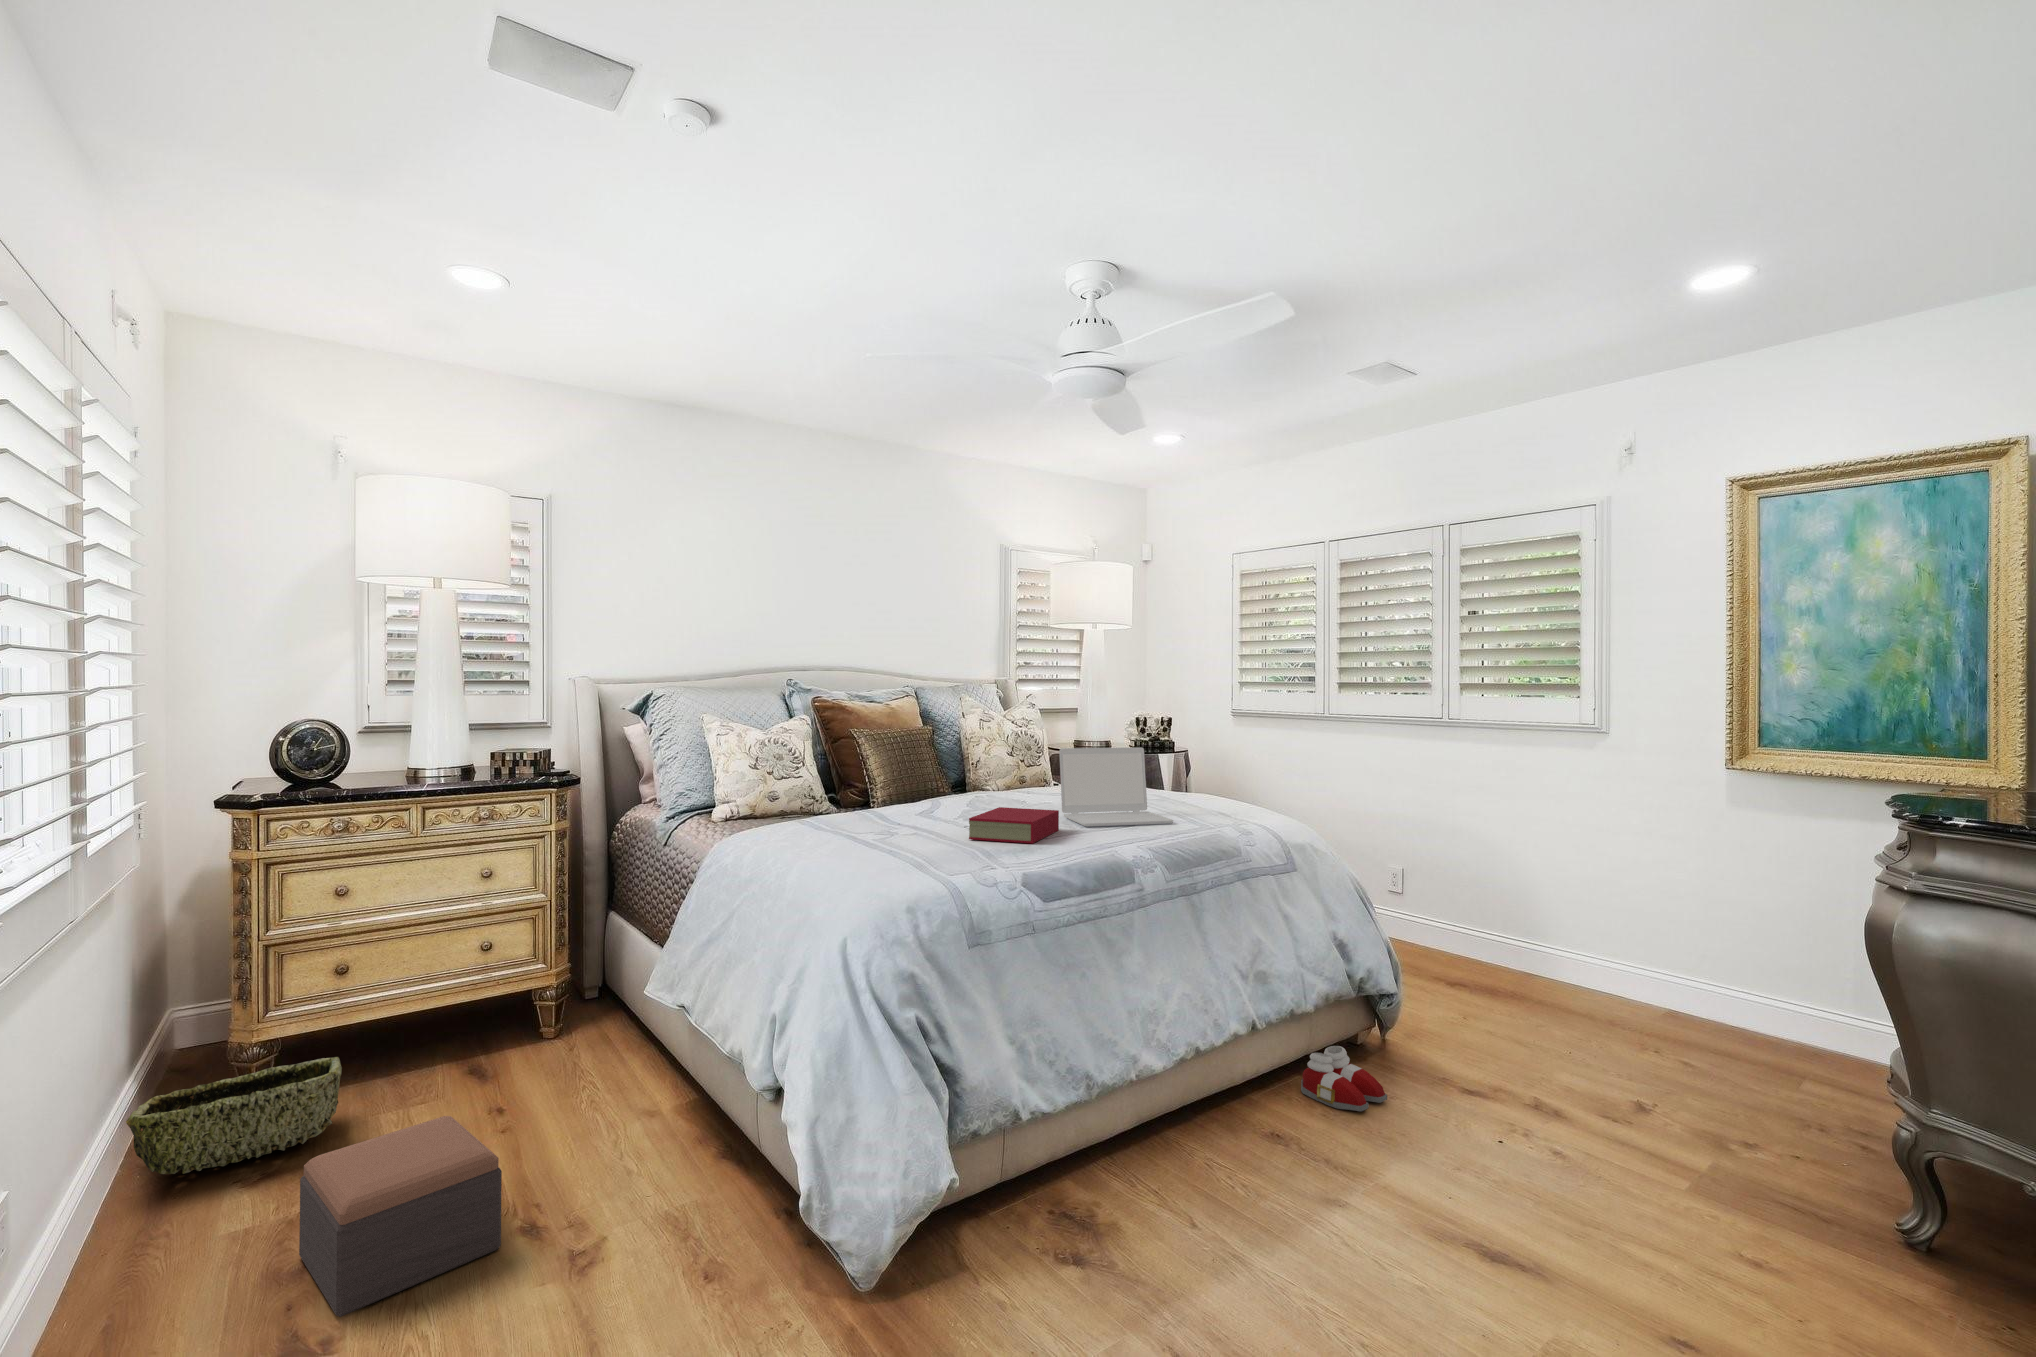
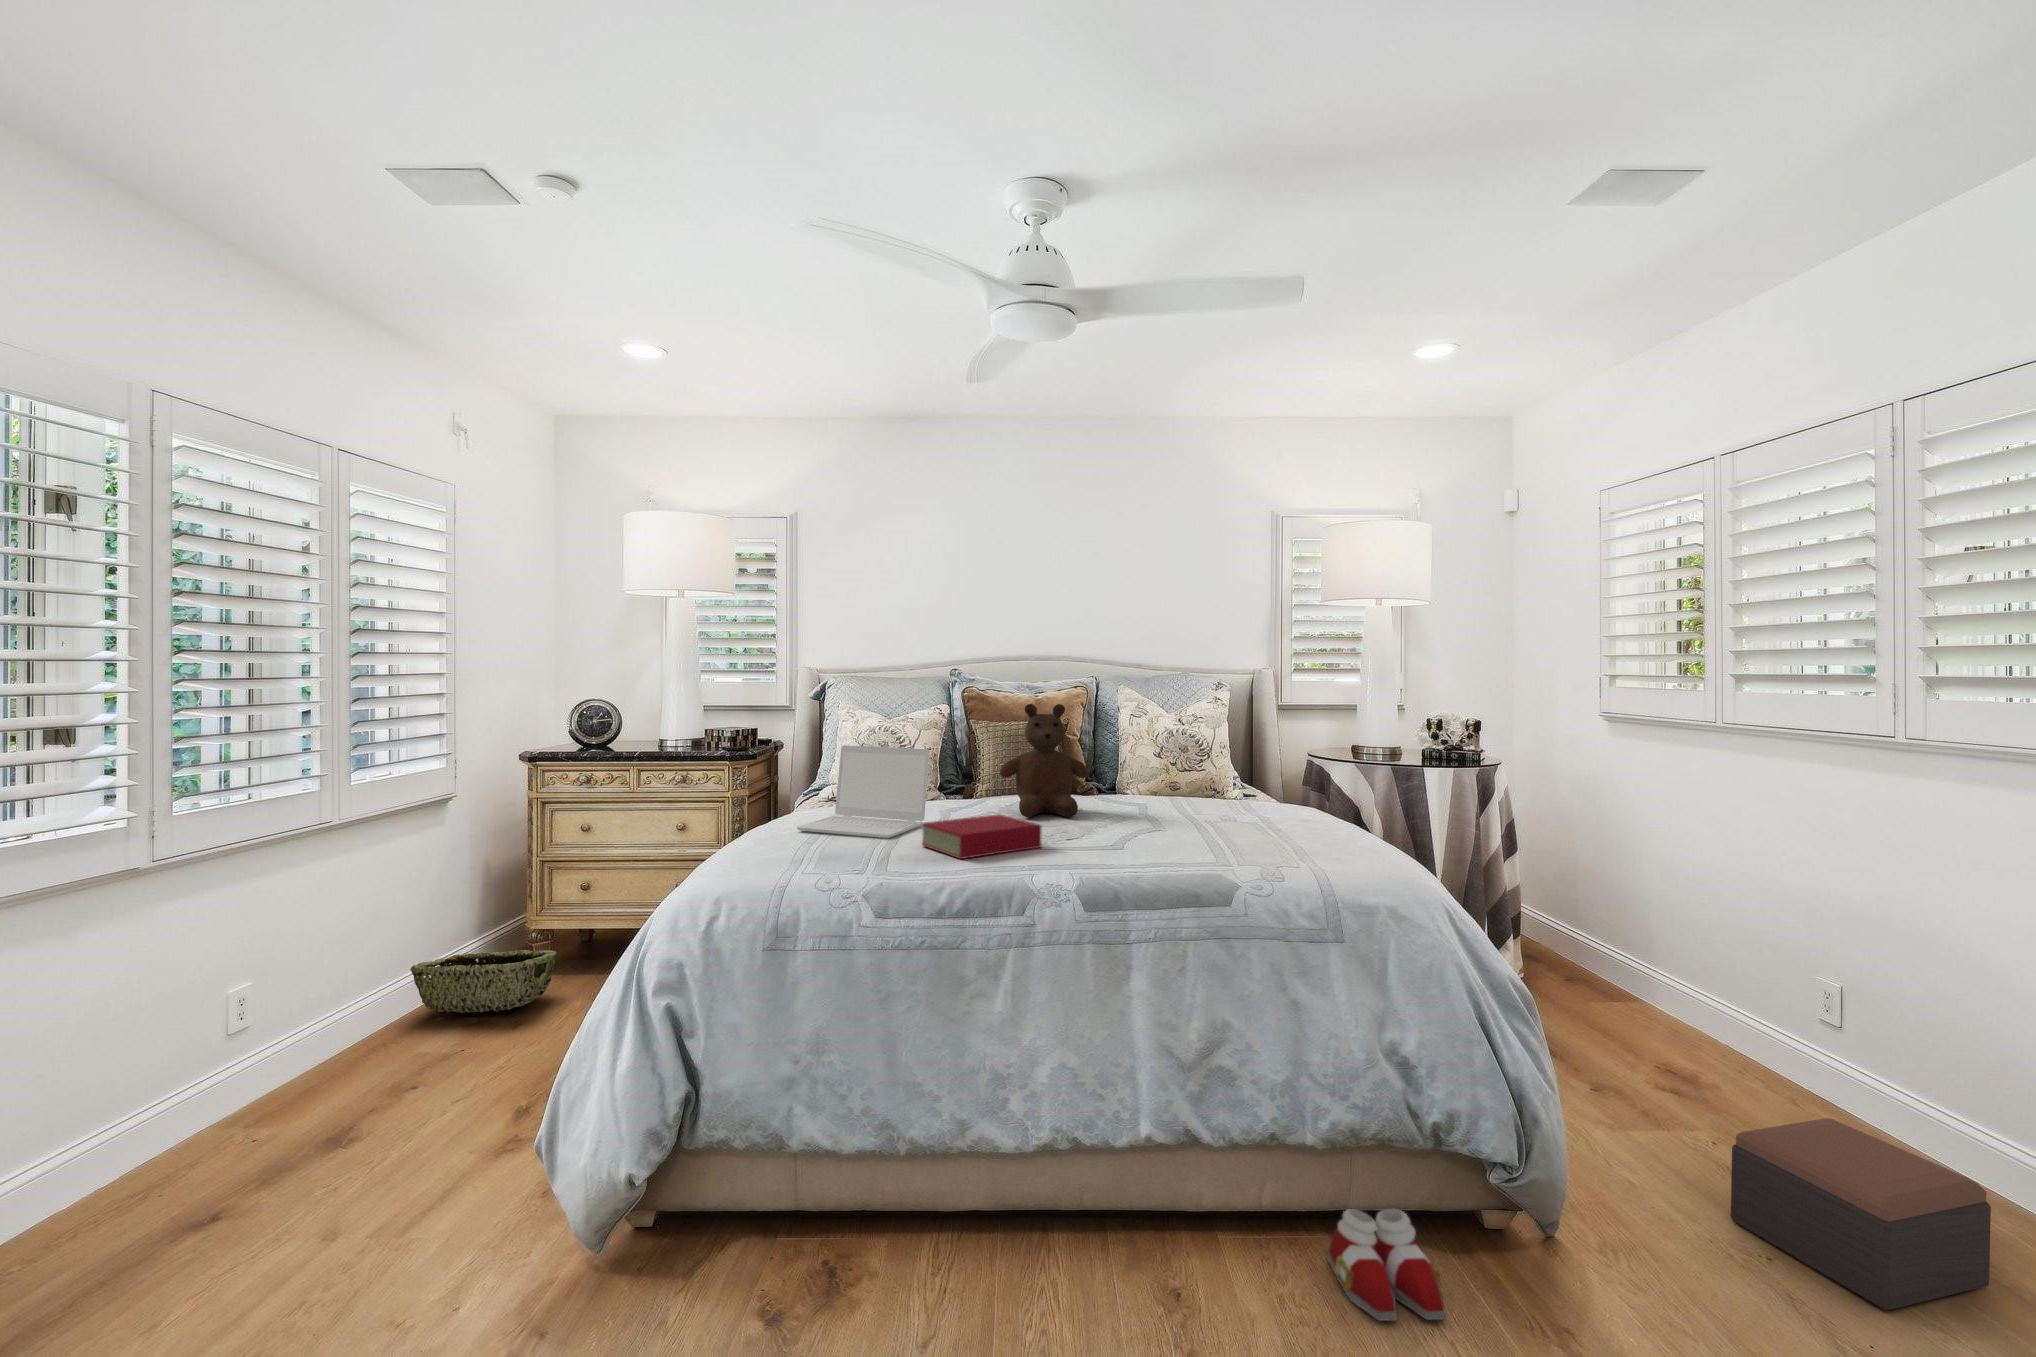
teddy bear: none [932,709,1013,812] -> present [1000,704,1088,817]
laptop: present [1059,747,1174,826] -> present [797,745,930,838]
footstool: present [299,1116,502,1317] -> present [1731,1118,1991,1310]

